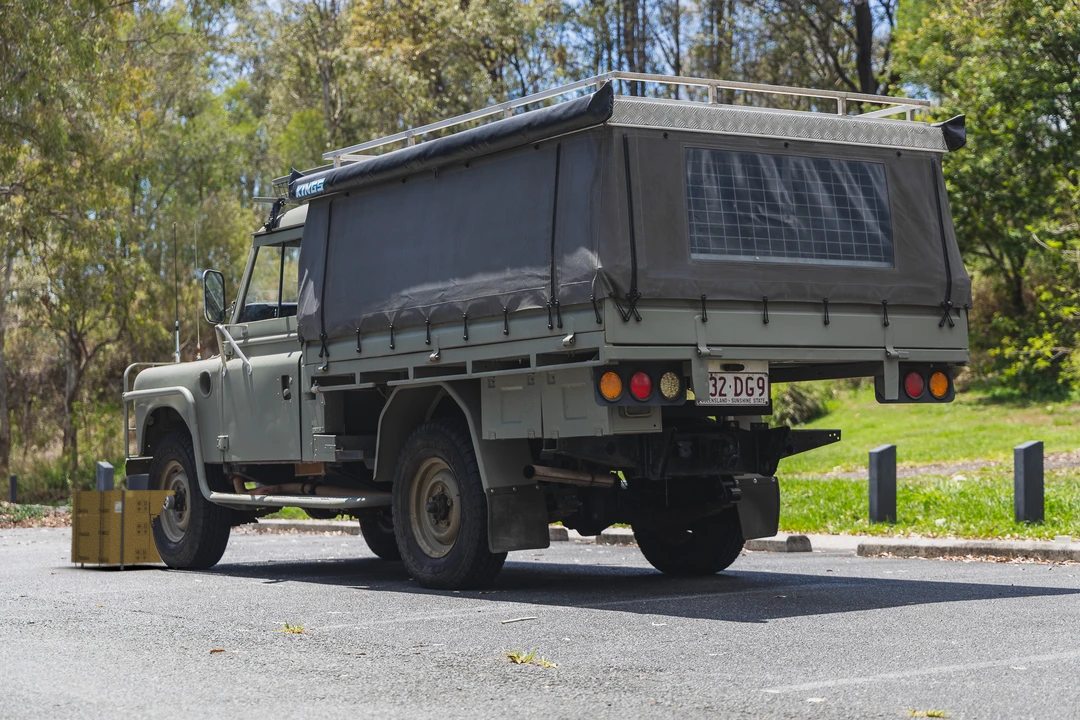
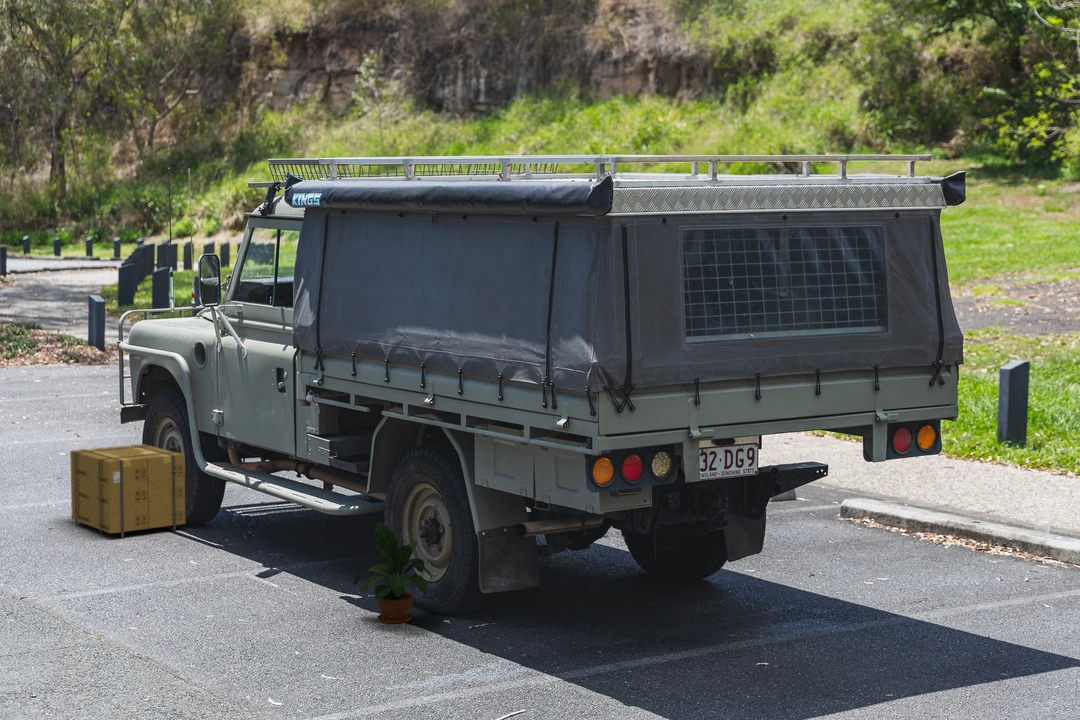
potted plant: none [356,491,440,590] -> present [353,522,433,623]

